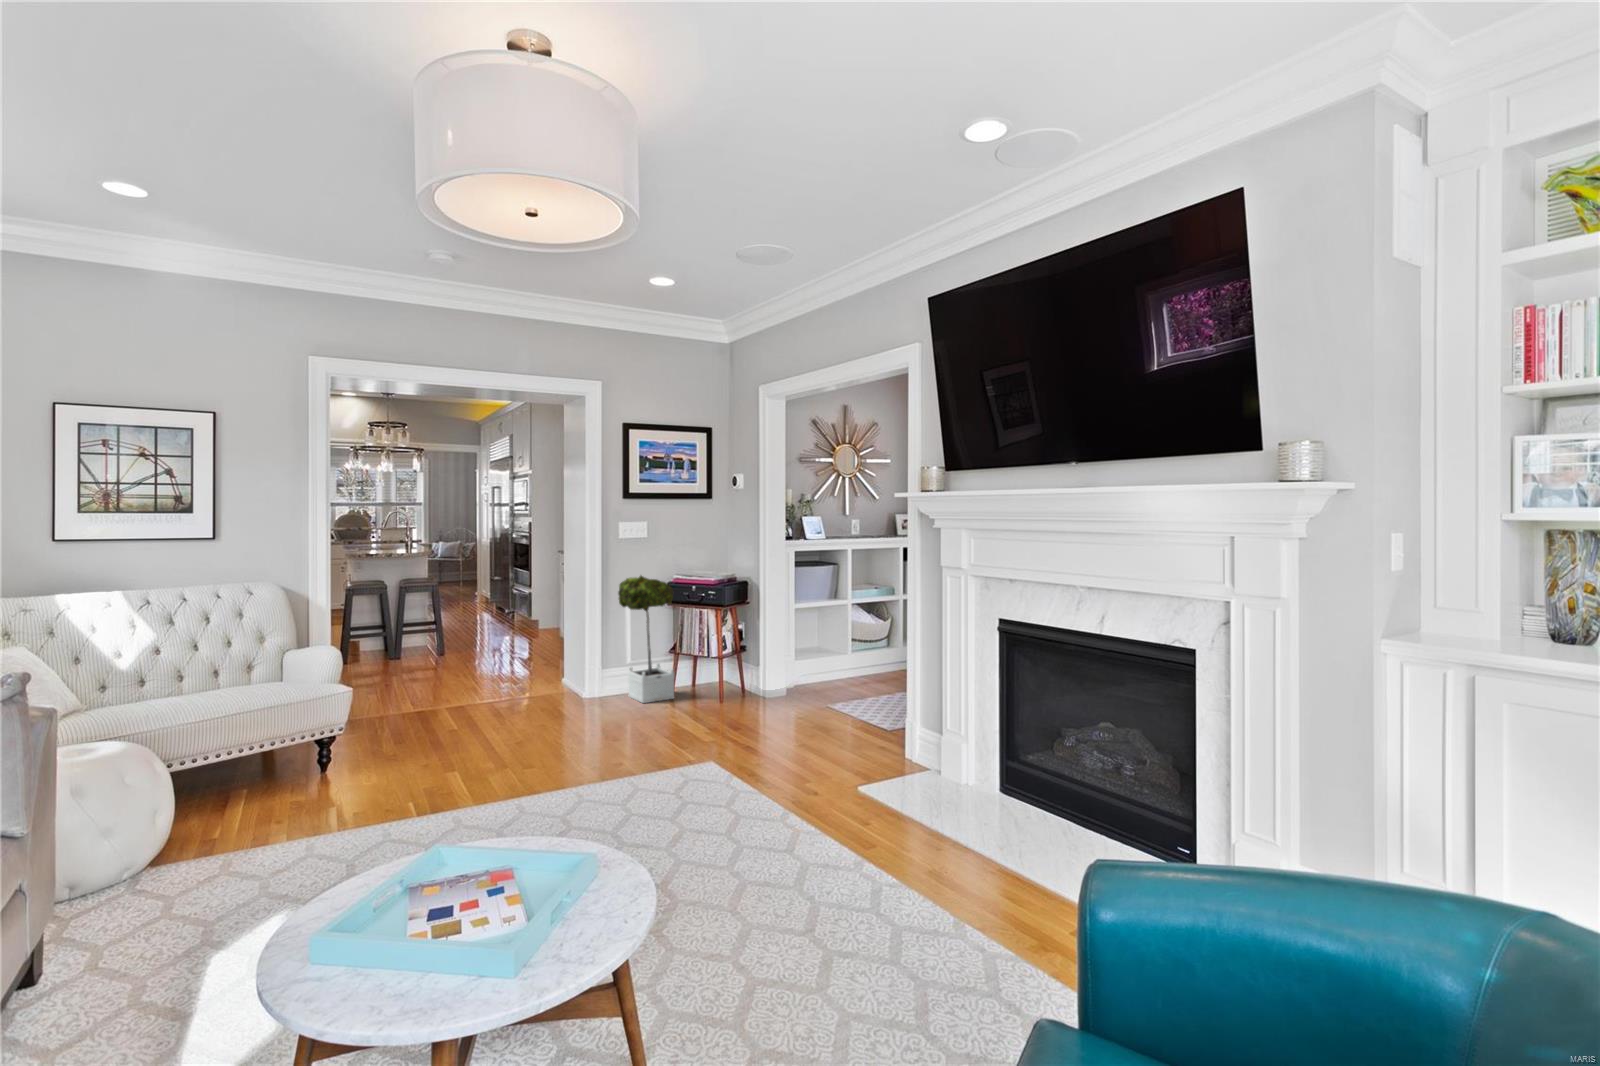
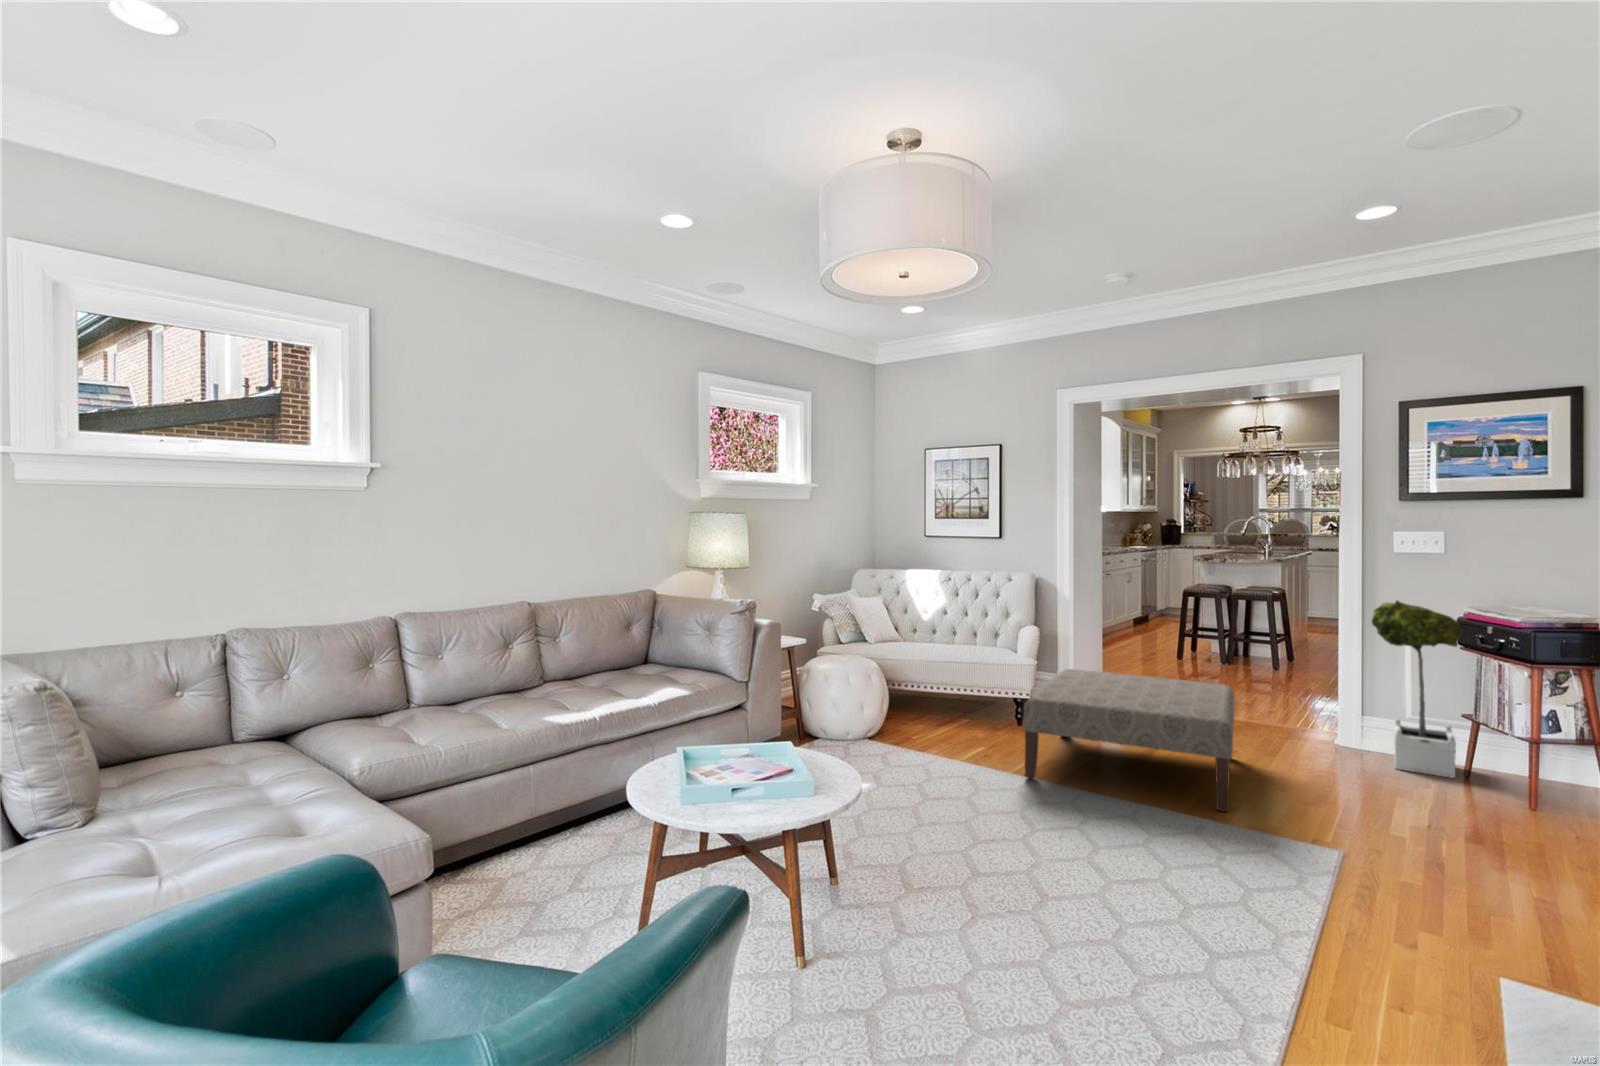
ottoman: none [387,665,633,810] -> present [1023,669,1234,811]

